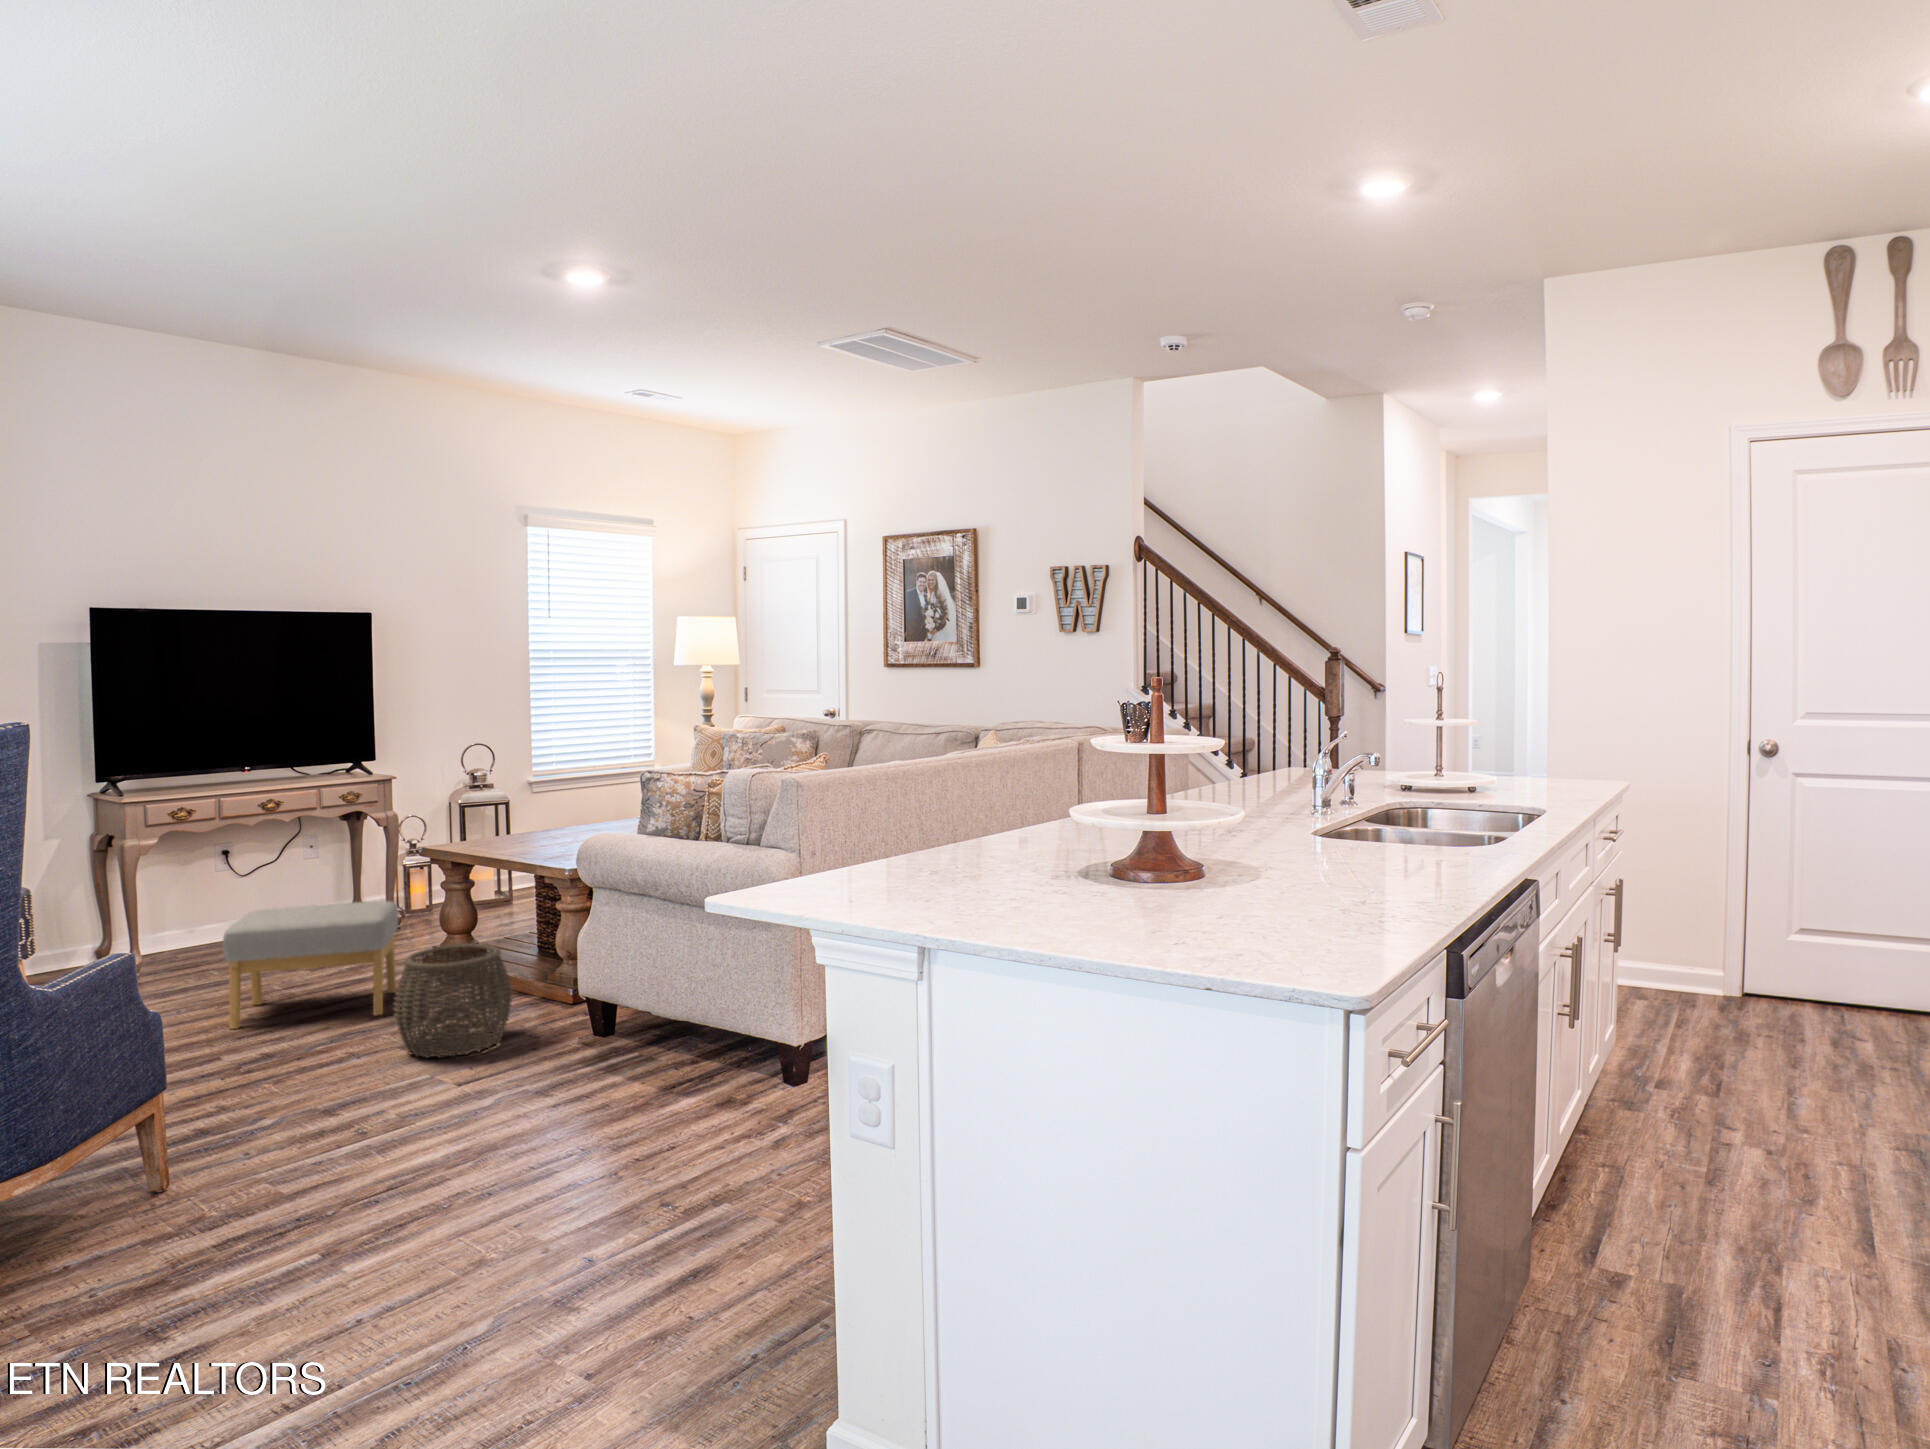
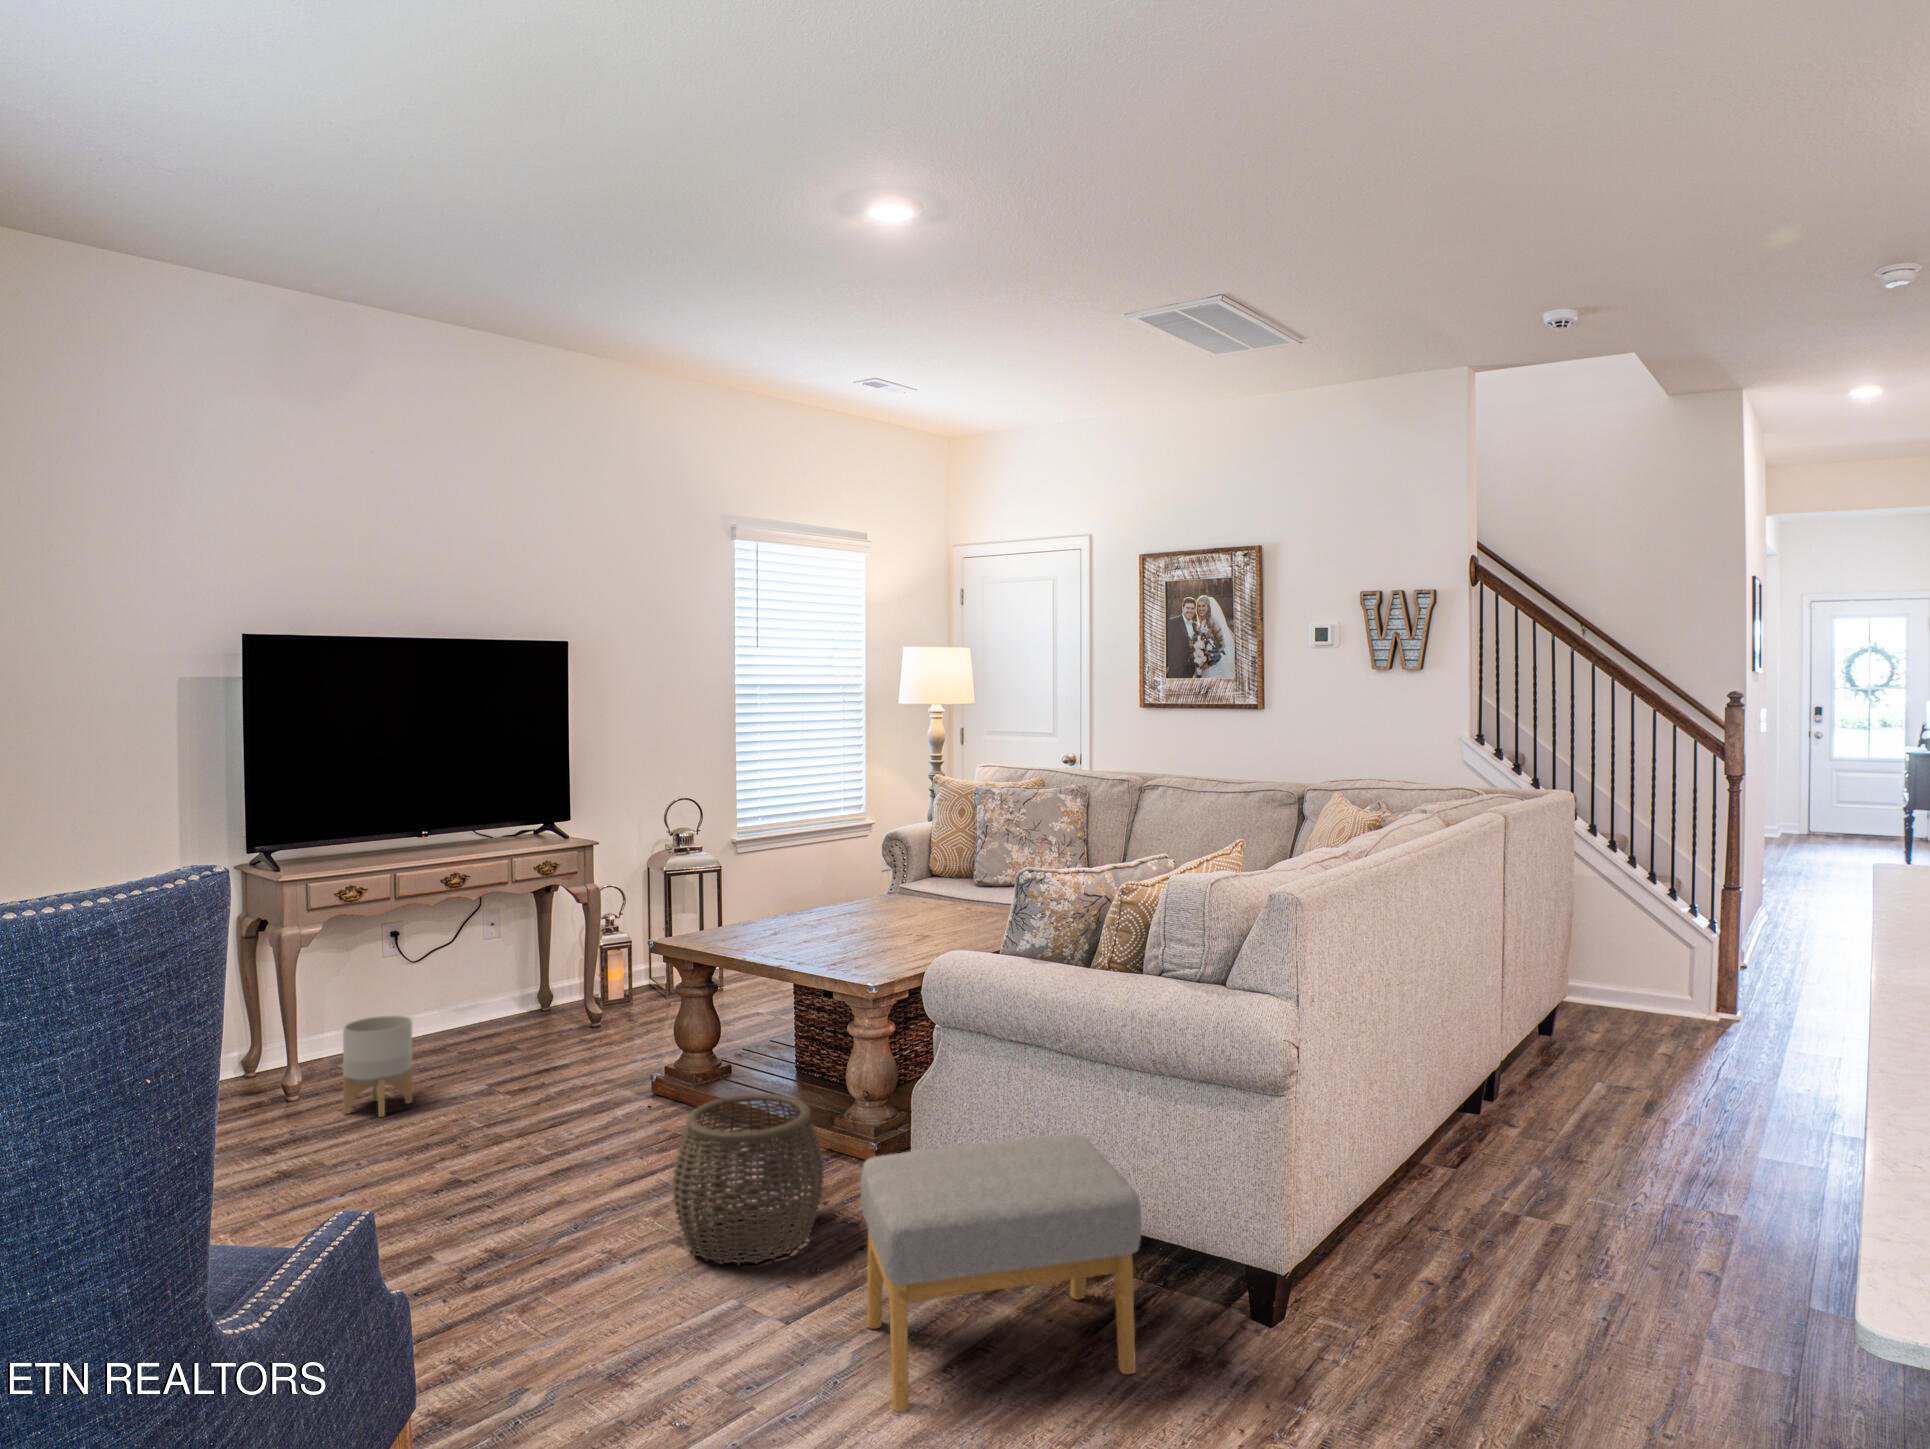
footstool: present [223,901,398,1029] -> present [860,1136,1141,1412]
planter: none [168,909,228,985] -> present [343,1015,412,1117]

